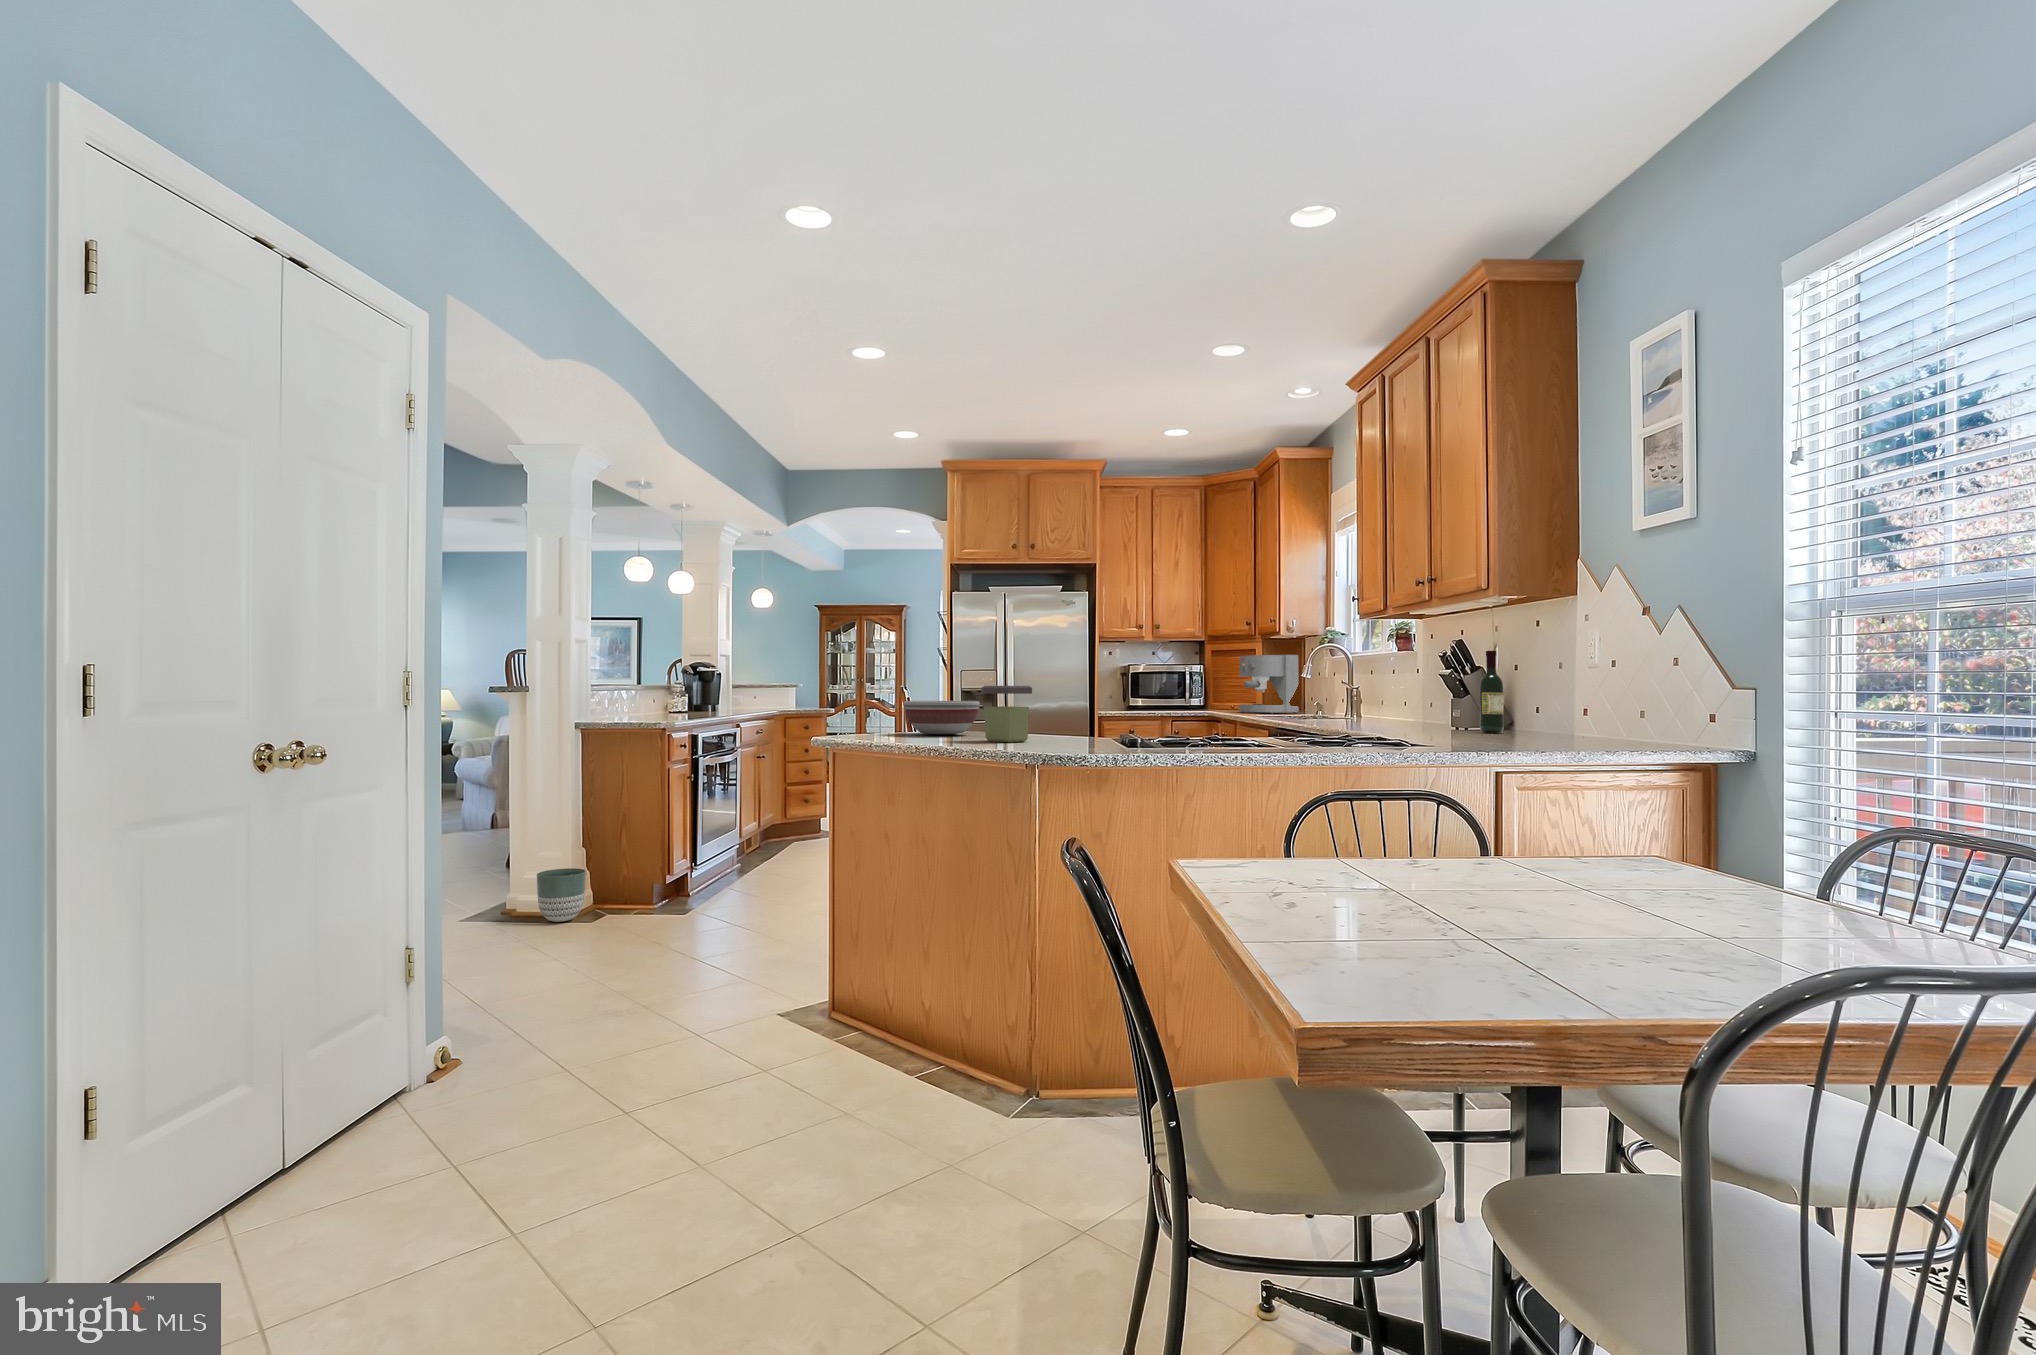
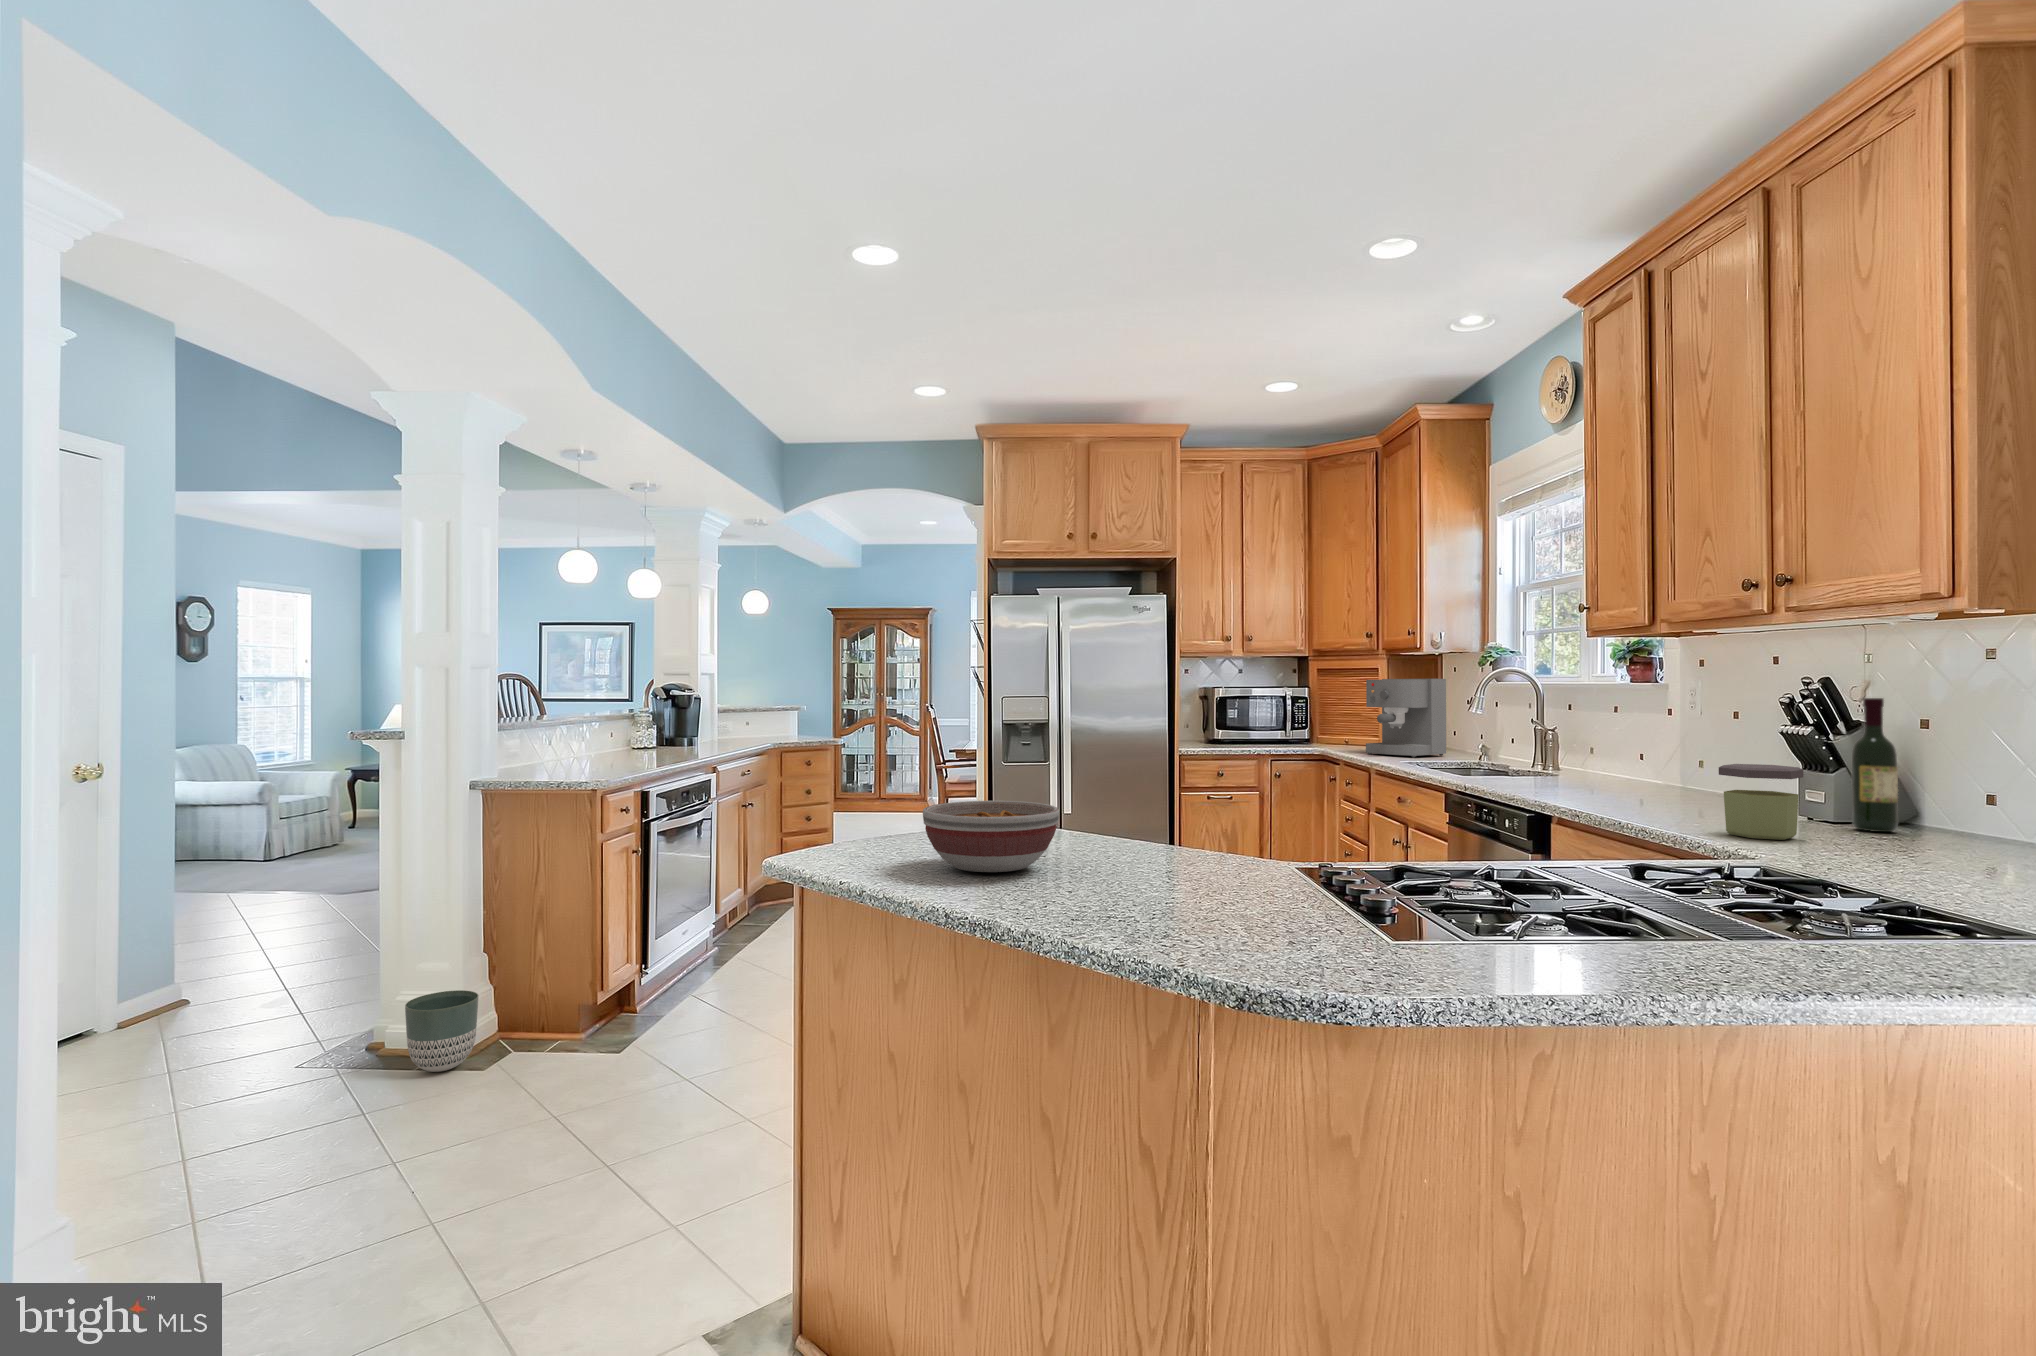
jar: present [981,686,1032,742] -> present [1719,764,1803,840]

